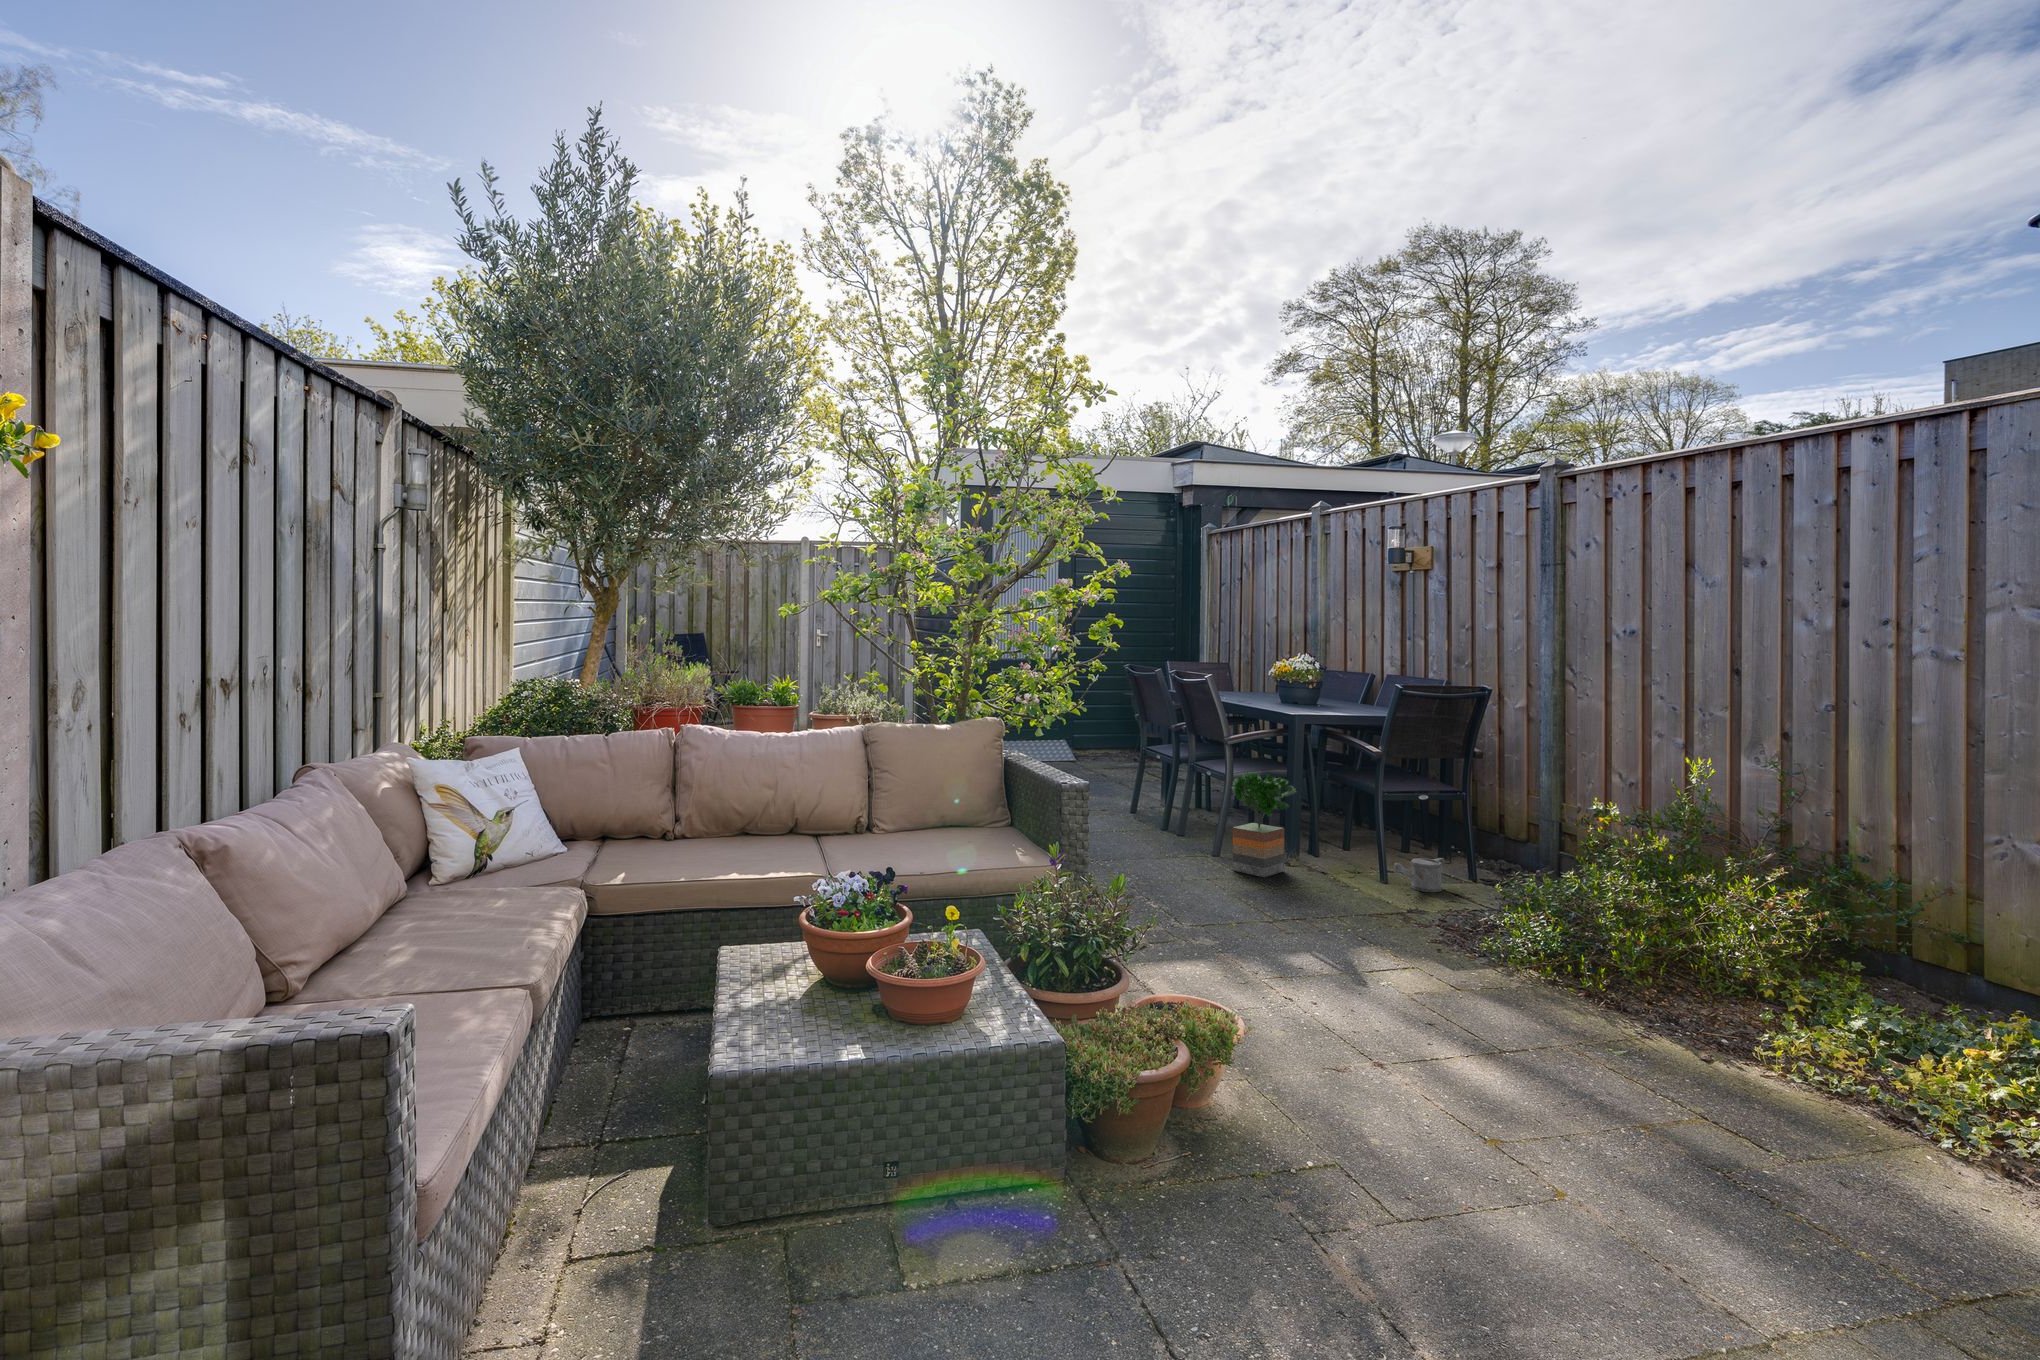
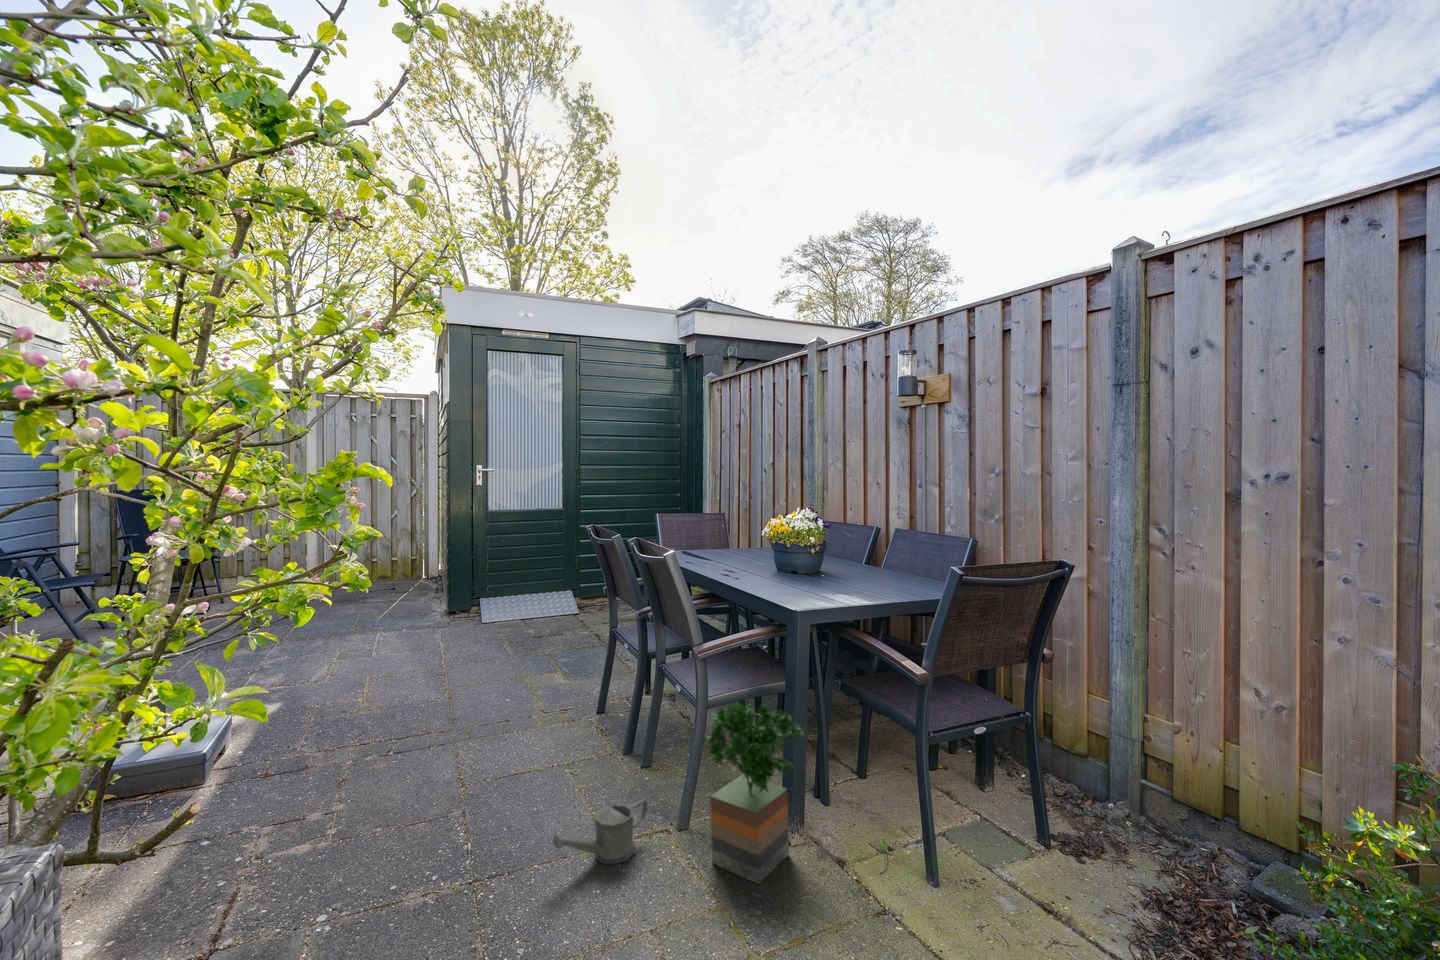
watering can: present [1394,858,1444,892] -> present [553,799,647,864]

